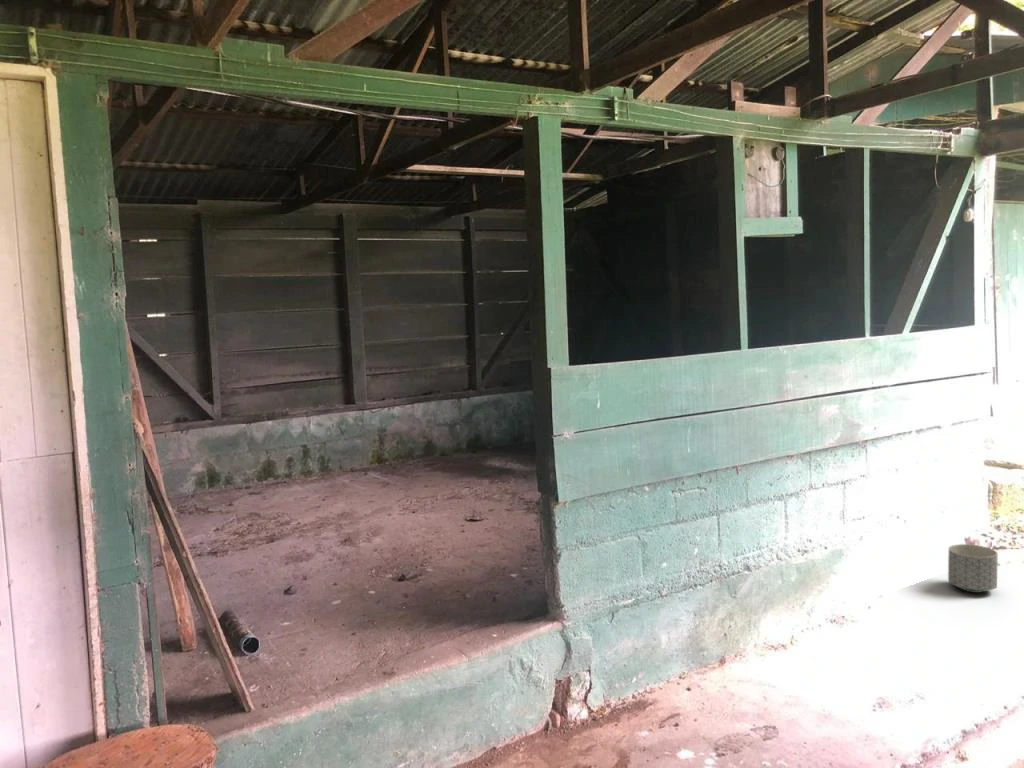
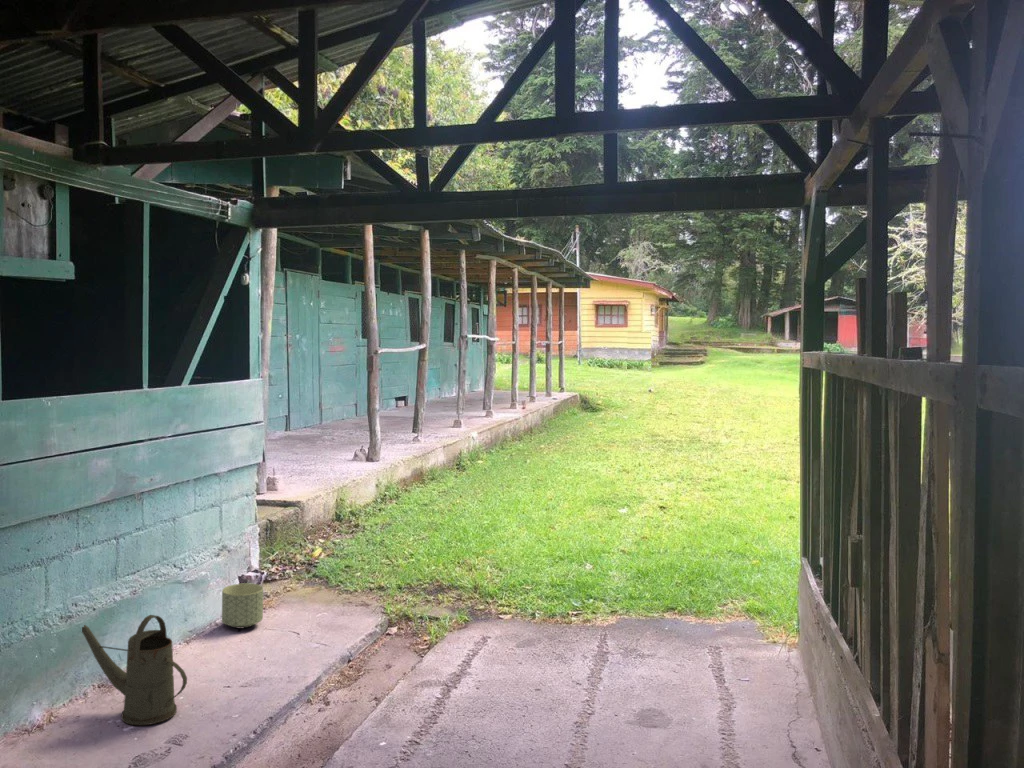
watering can: none [814,559,927,672] -> present [82,615,187,725]

